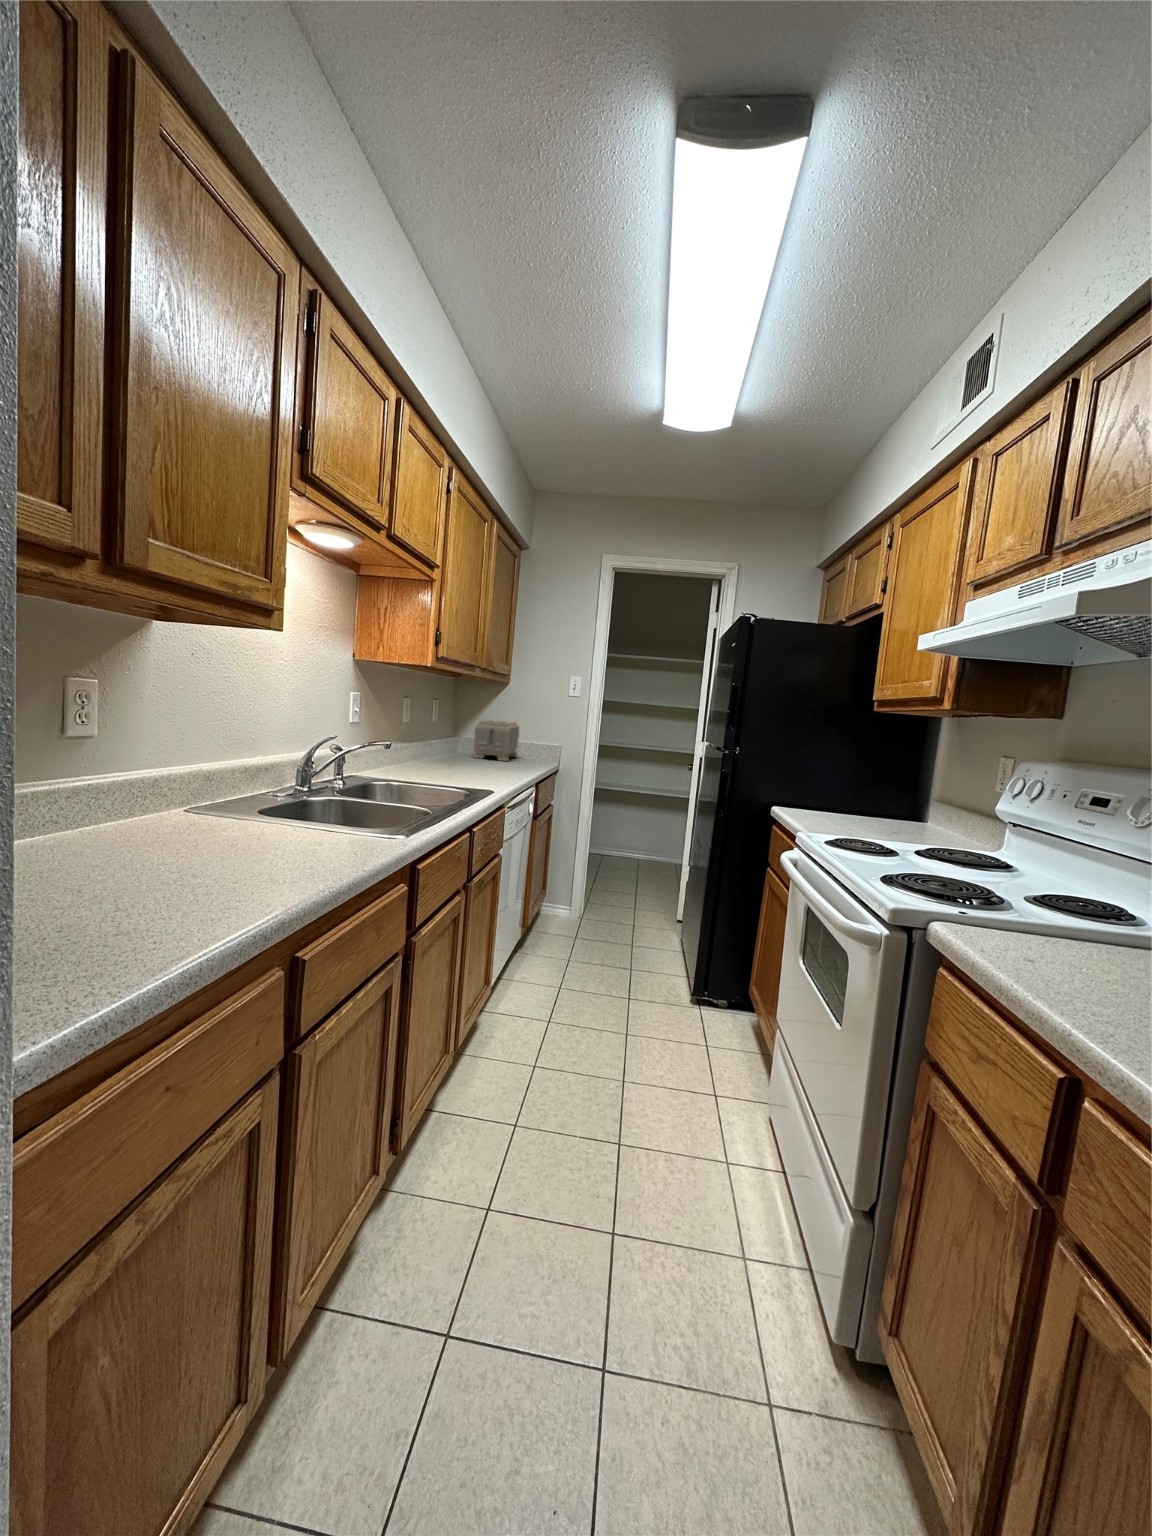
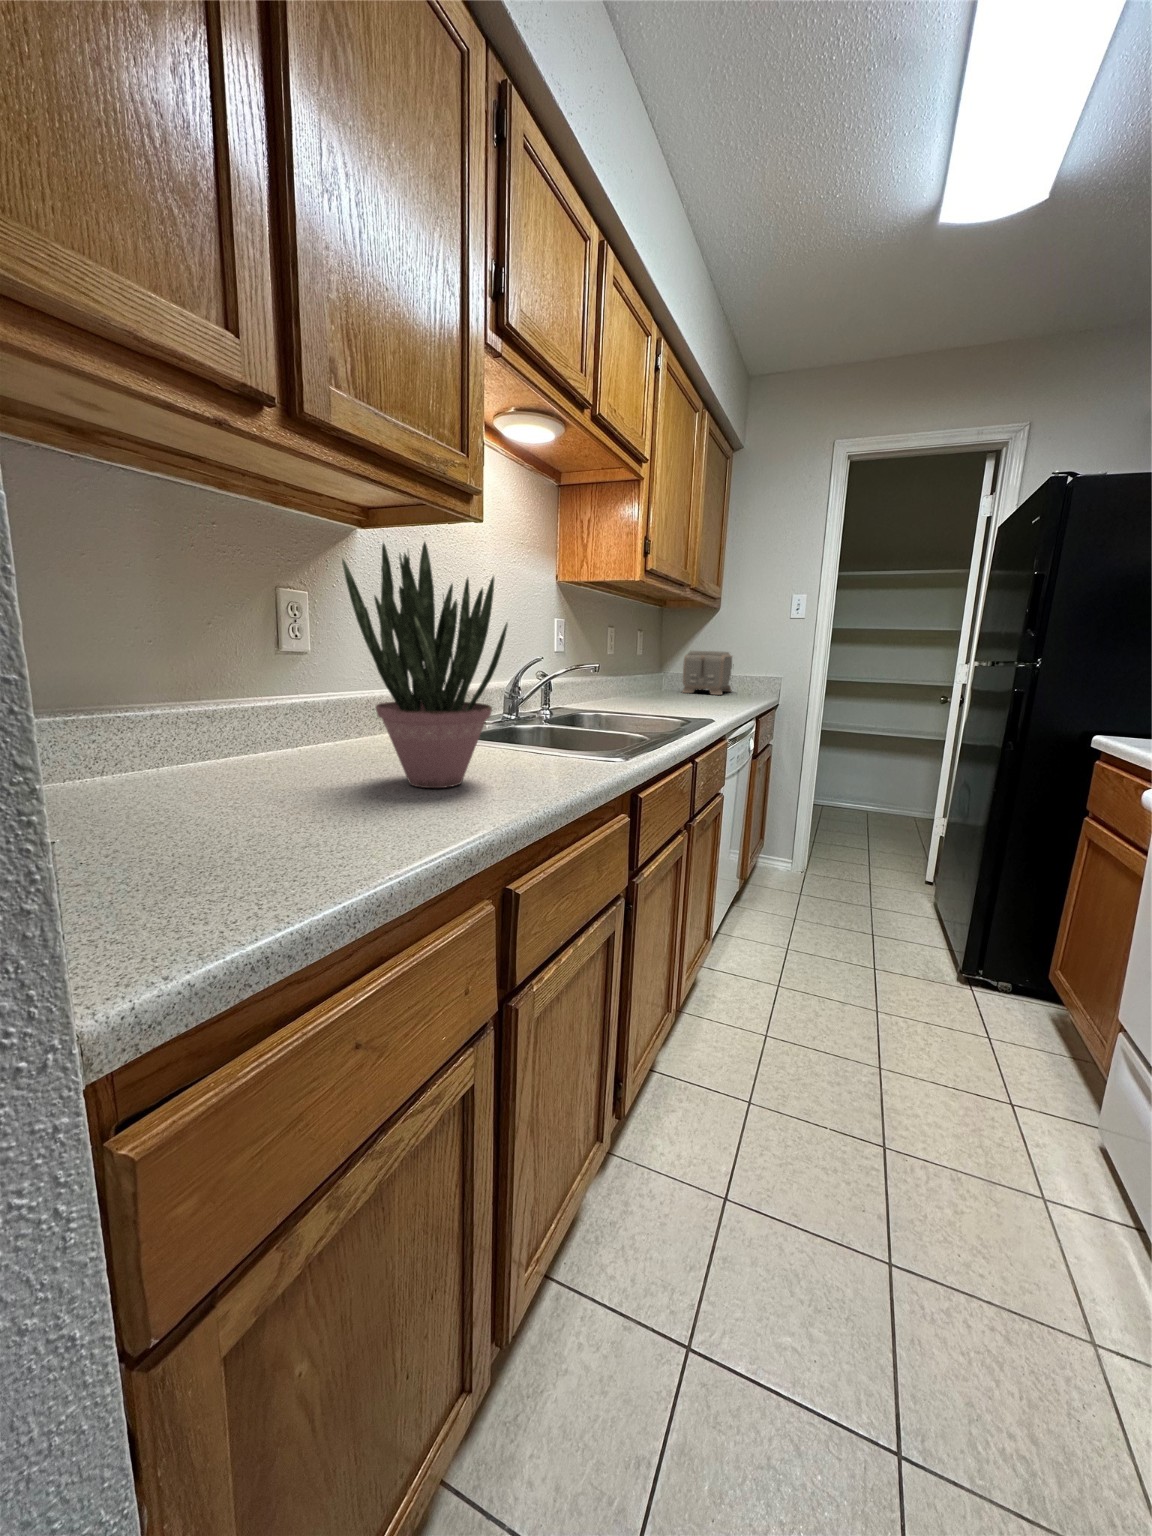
potted plant: none [150,665,305,871] -> present [342,542,508,788]

